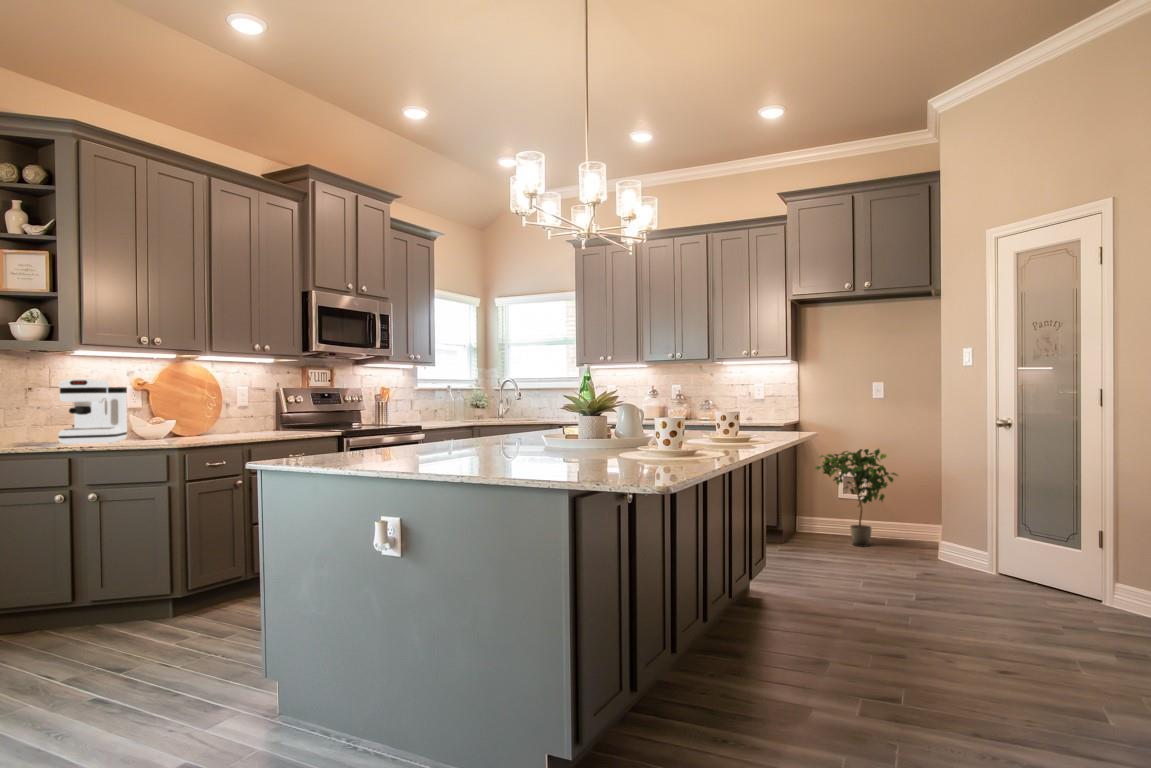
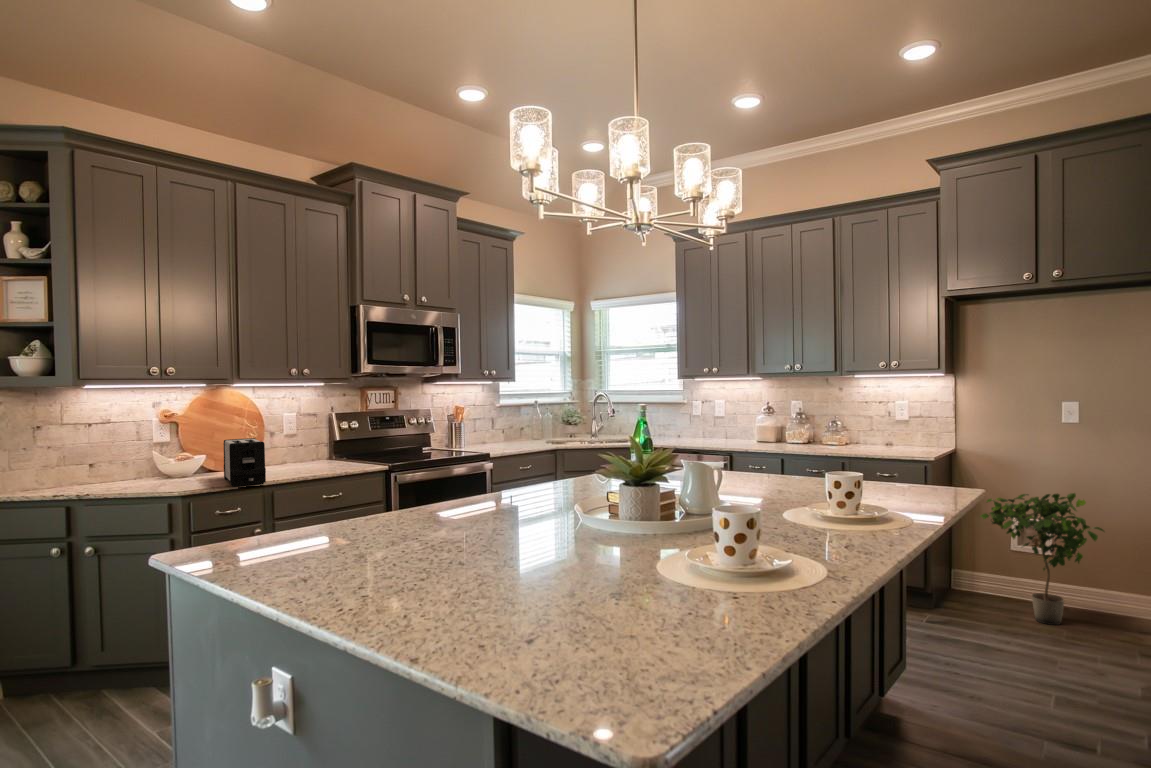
coffee maker: present [58,379,127,445] -> none [58,416,142,492]
toaster: none [200,403,248,442] -> present [224,438,266,487]

